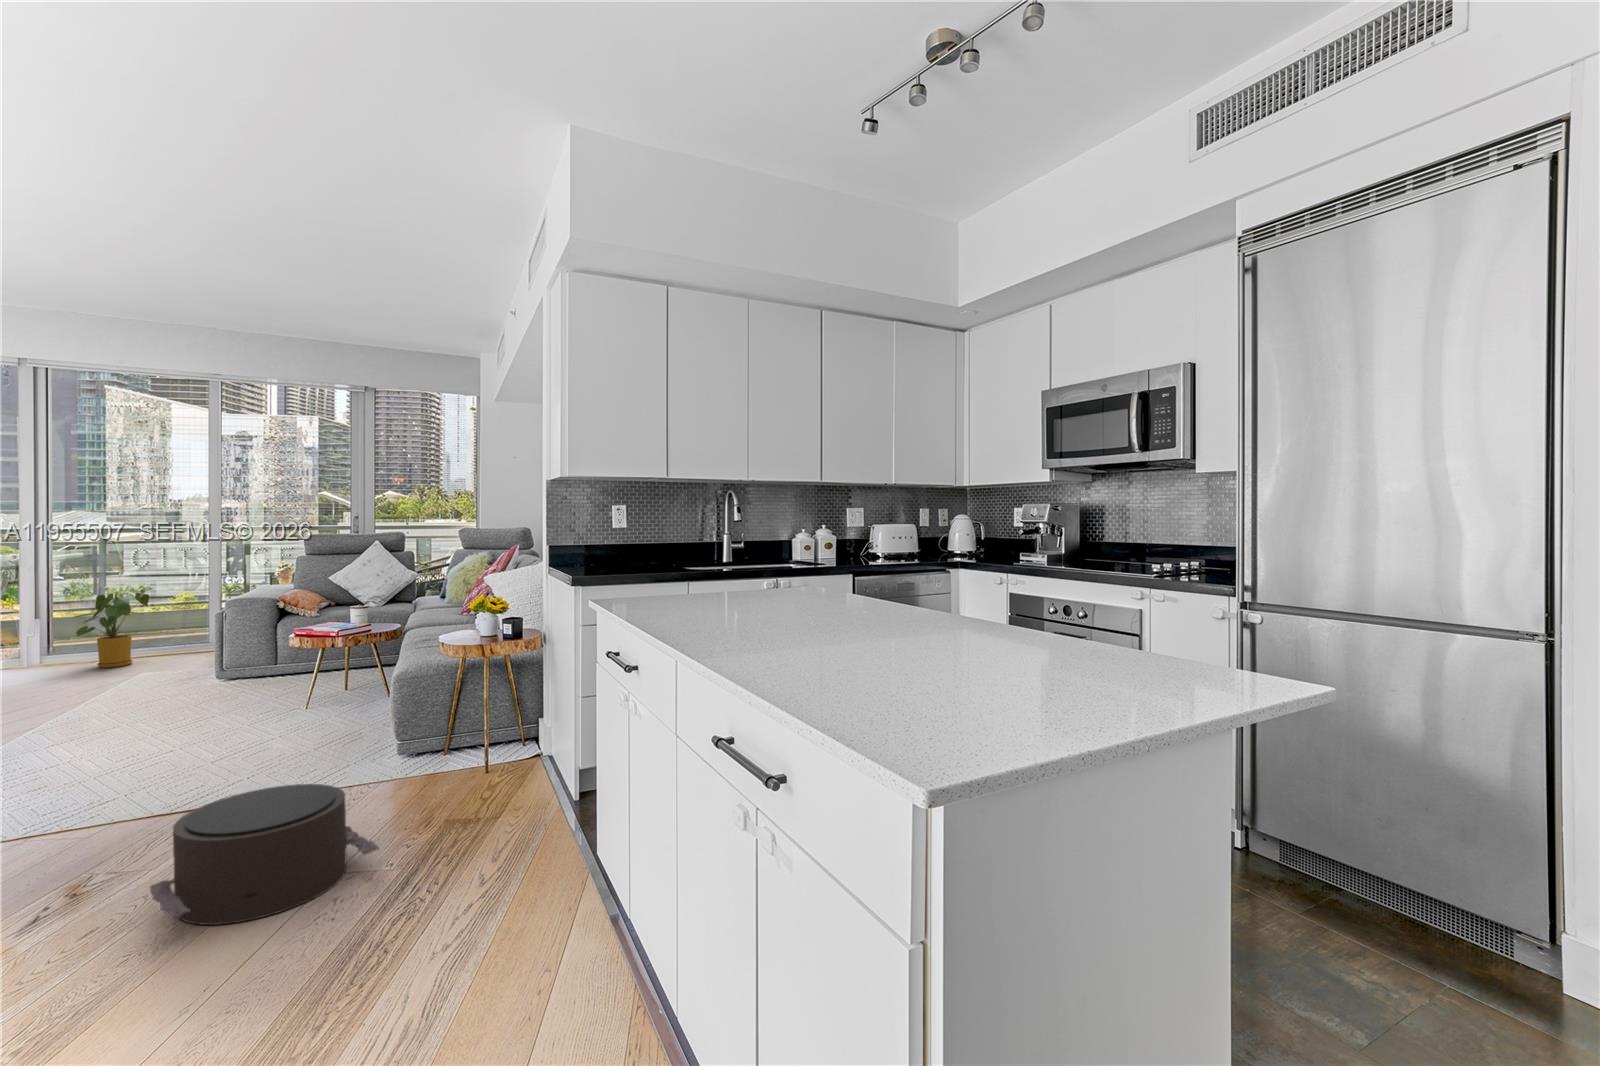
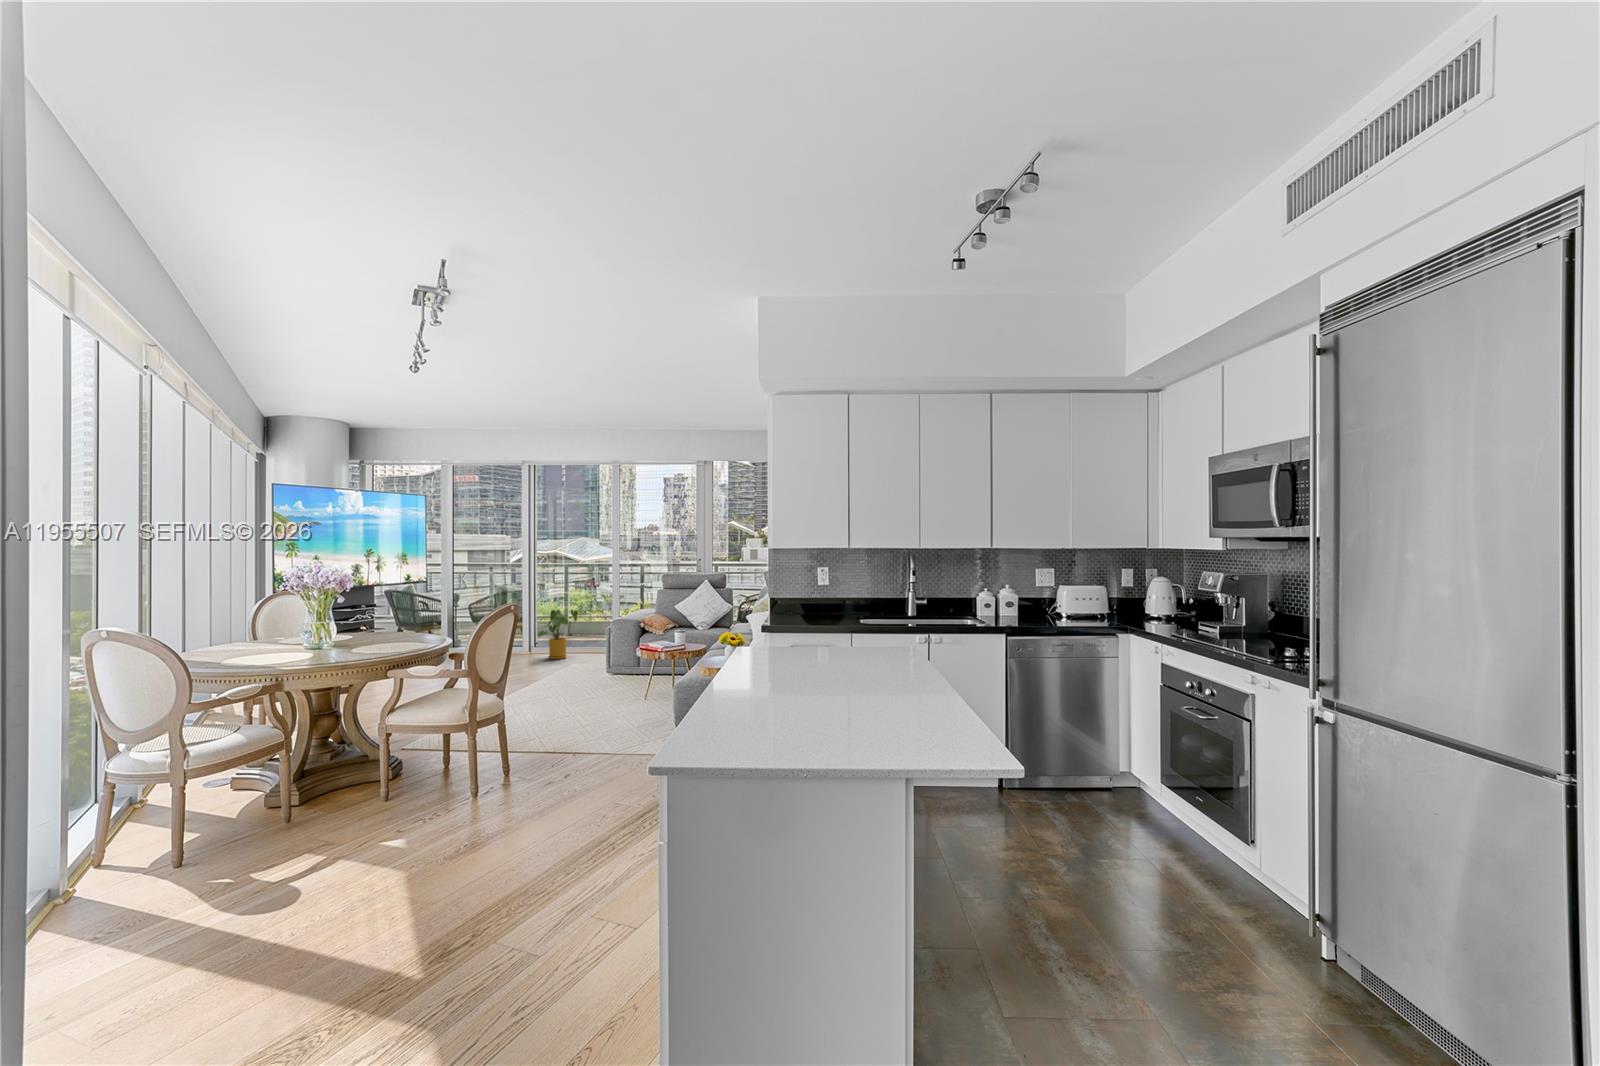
pouf: present [150,784,379,925] -> none [495,750,609,826]

